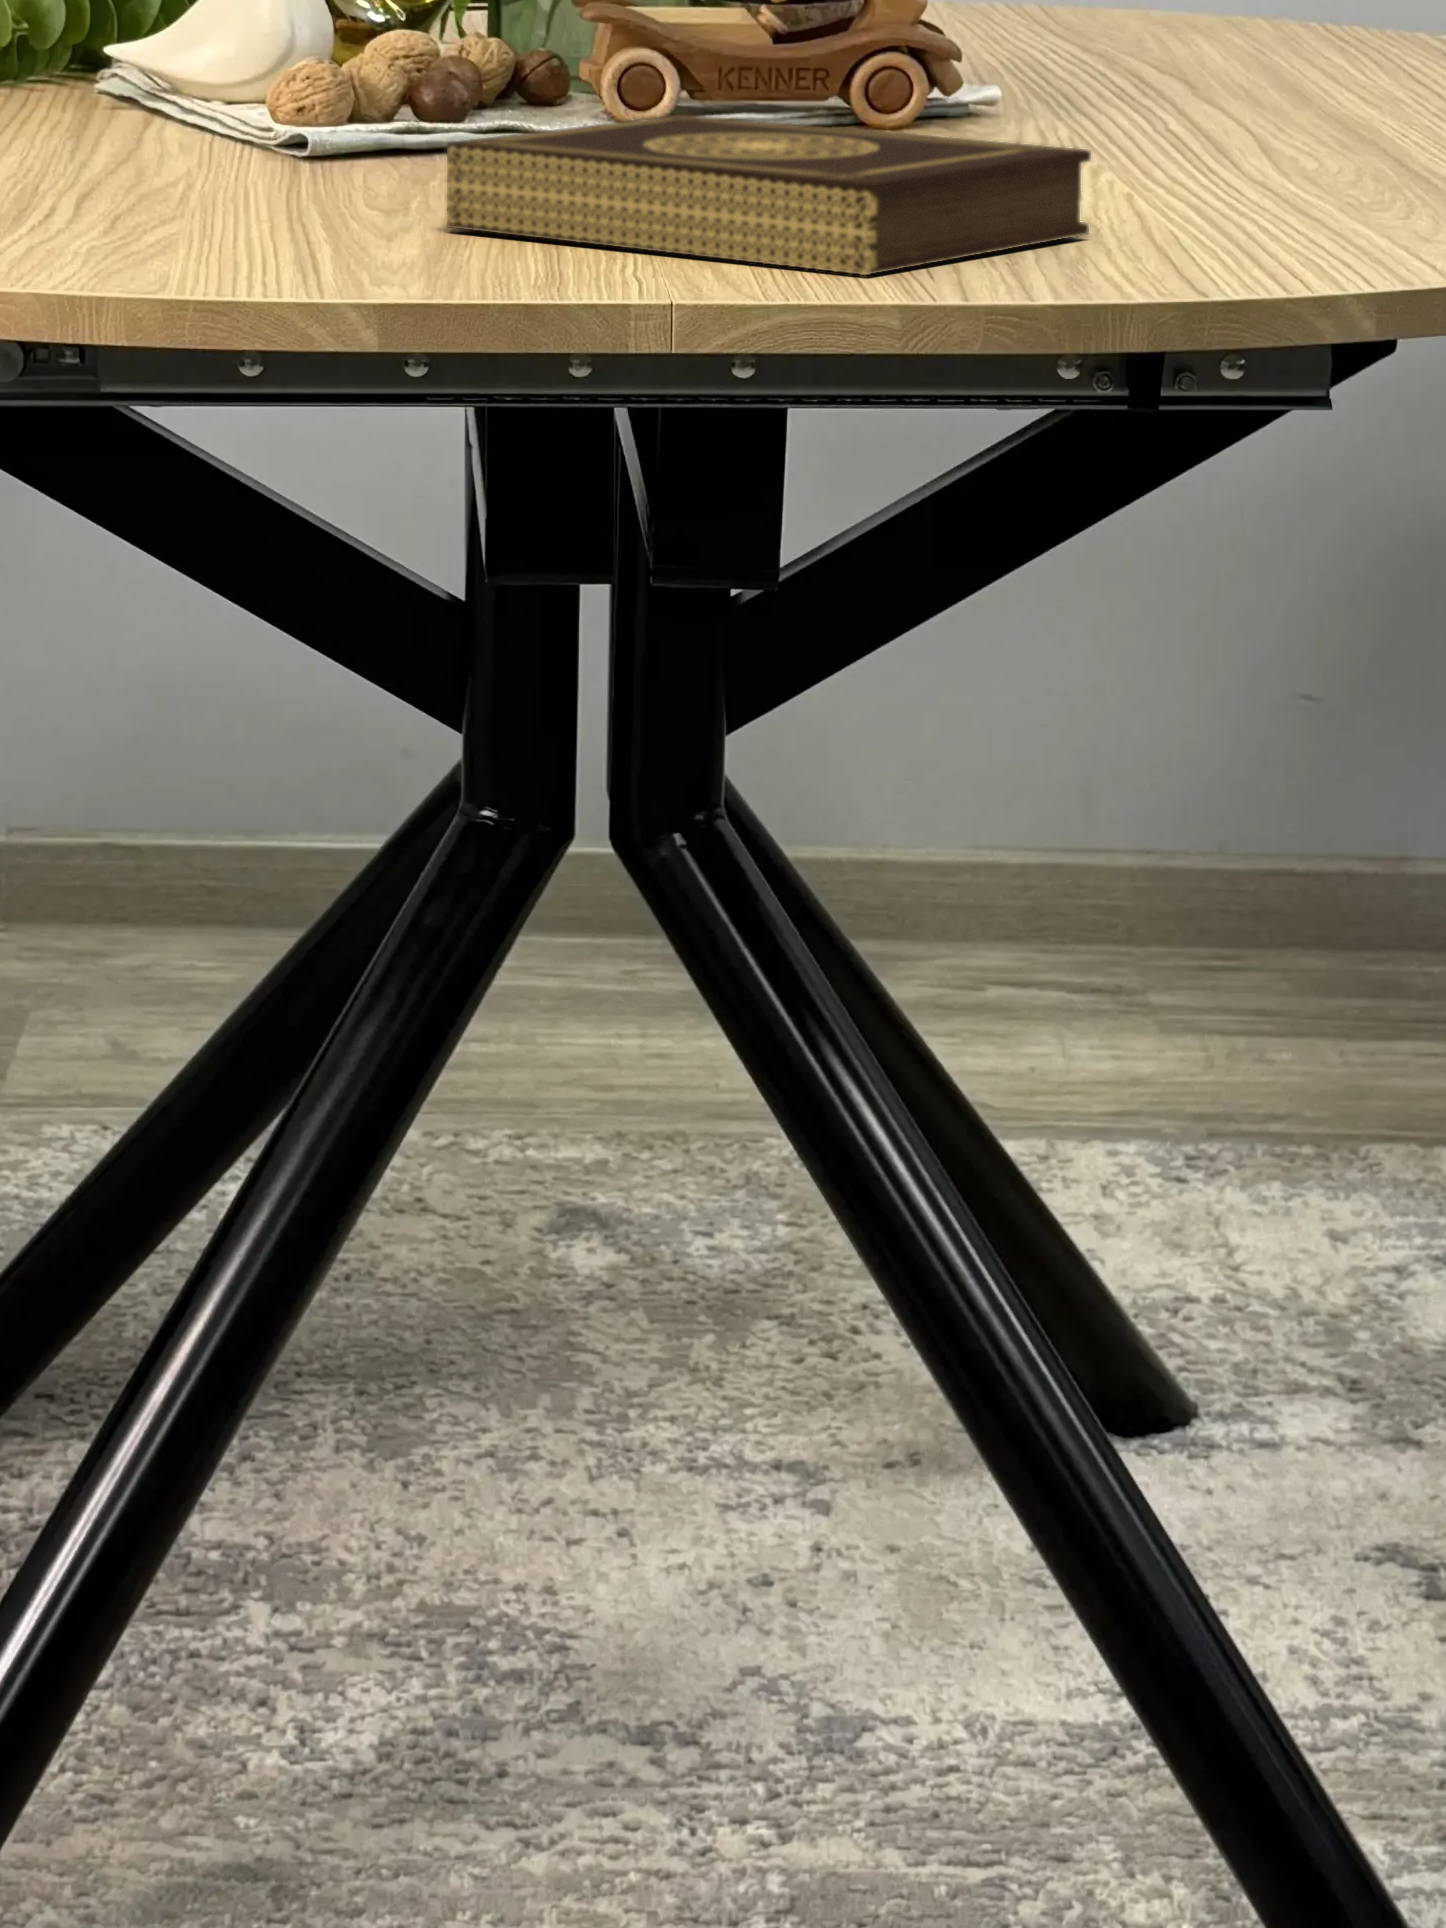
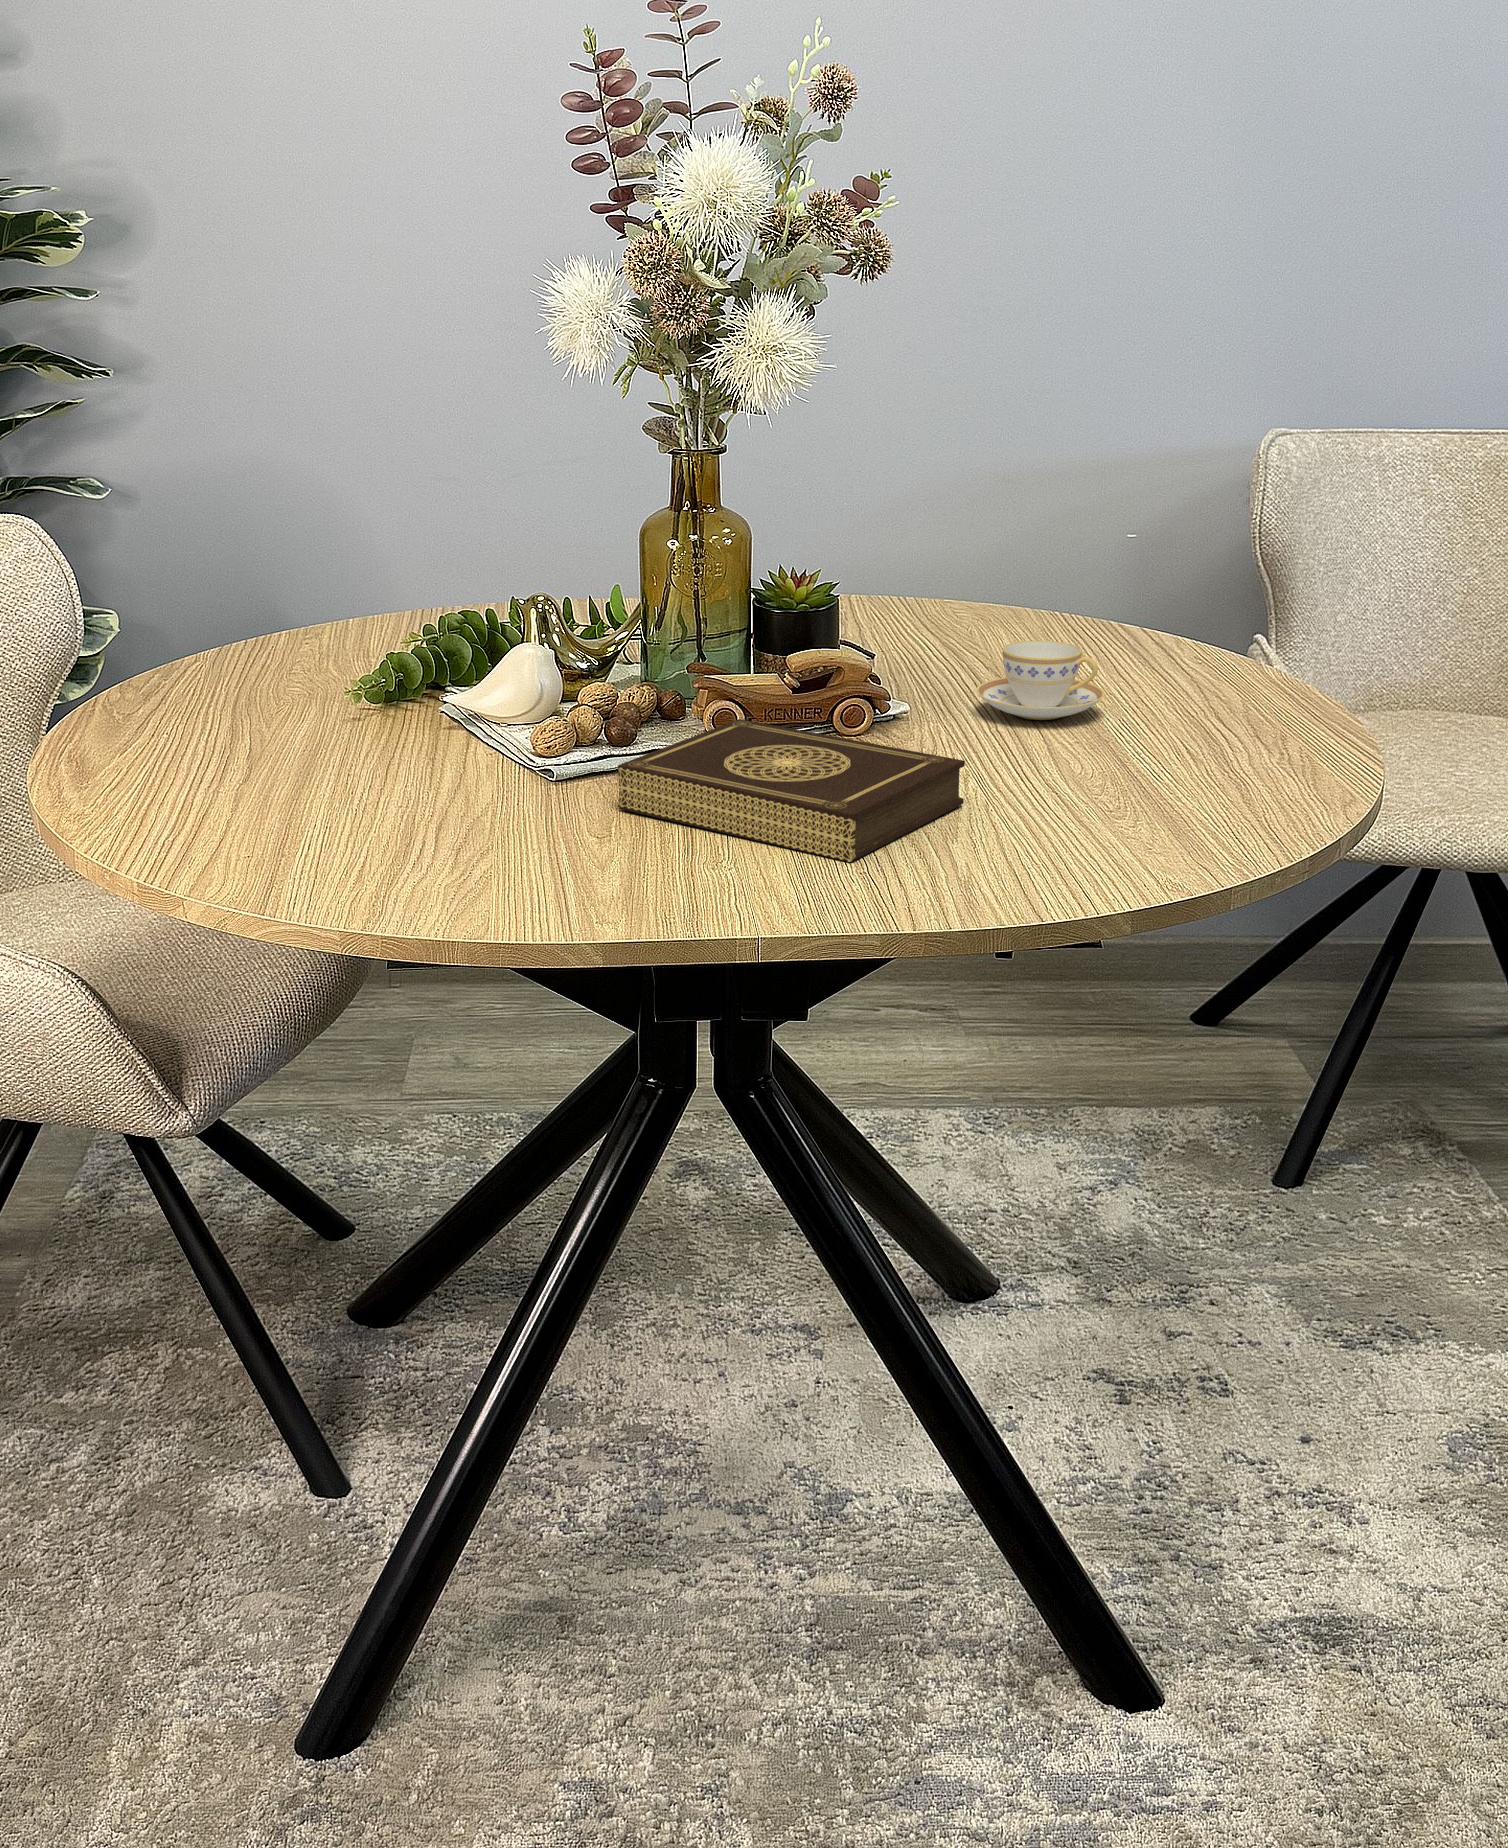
teacup: none [1137,39,1378,174] -> present [976,641,1105,720]

